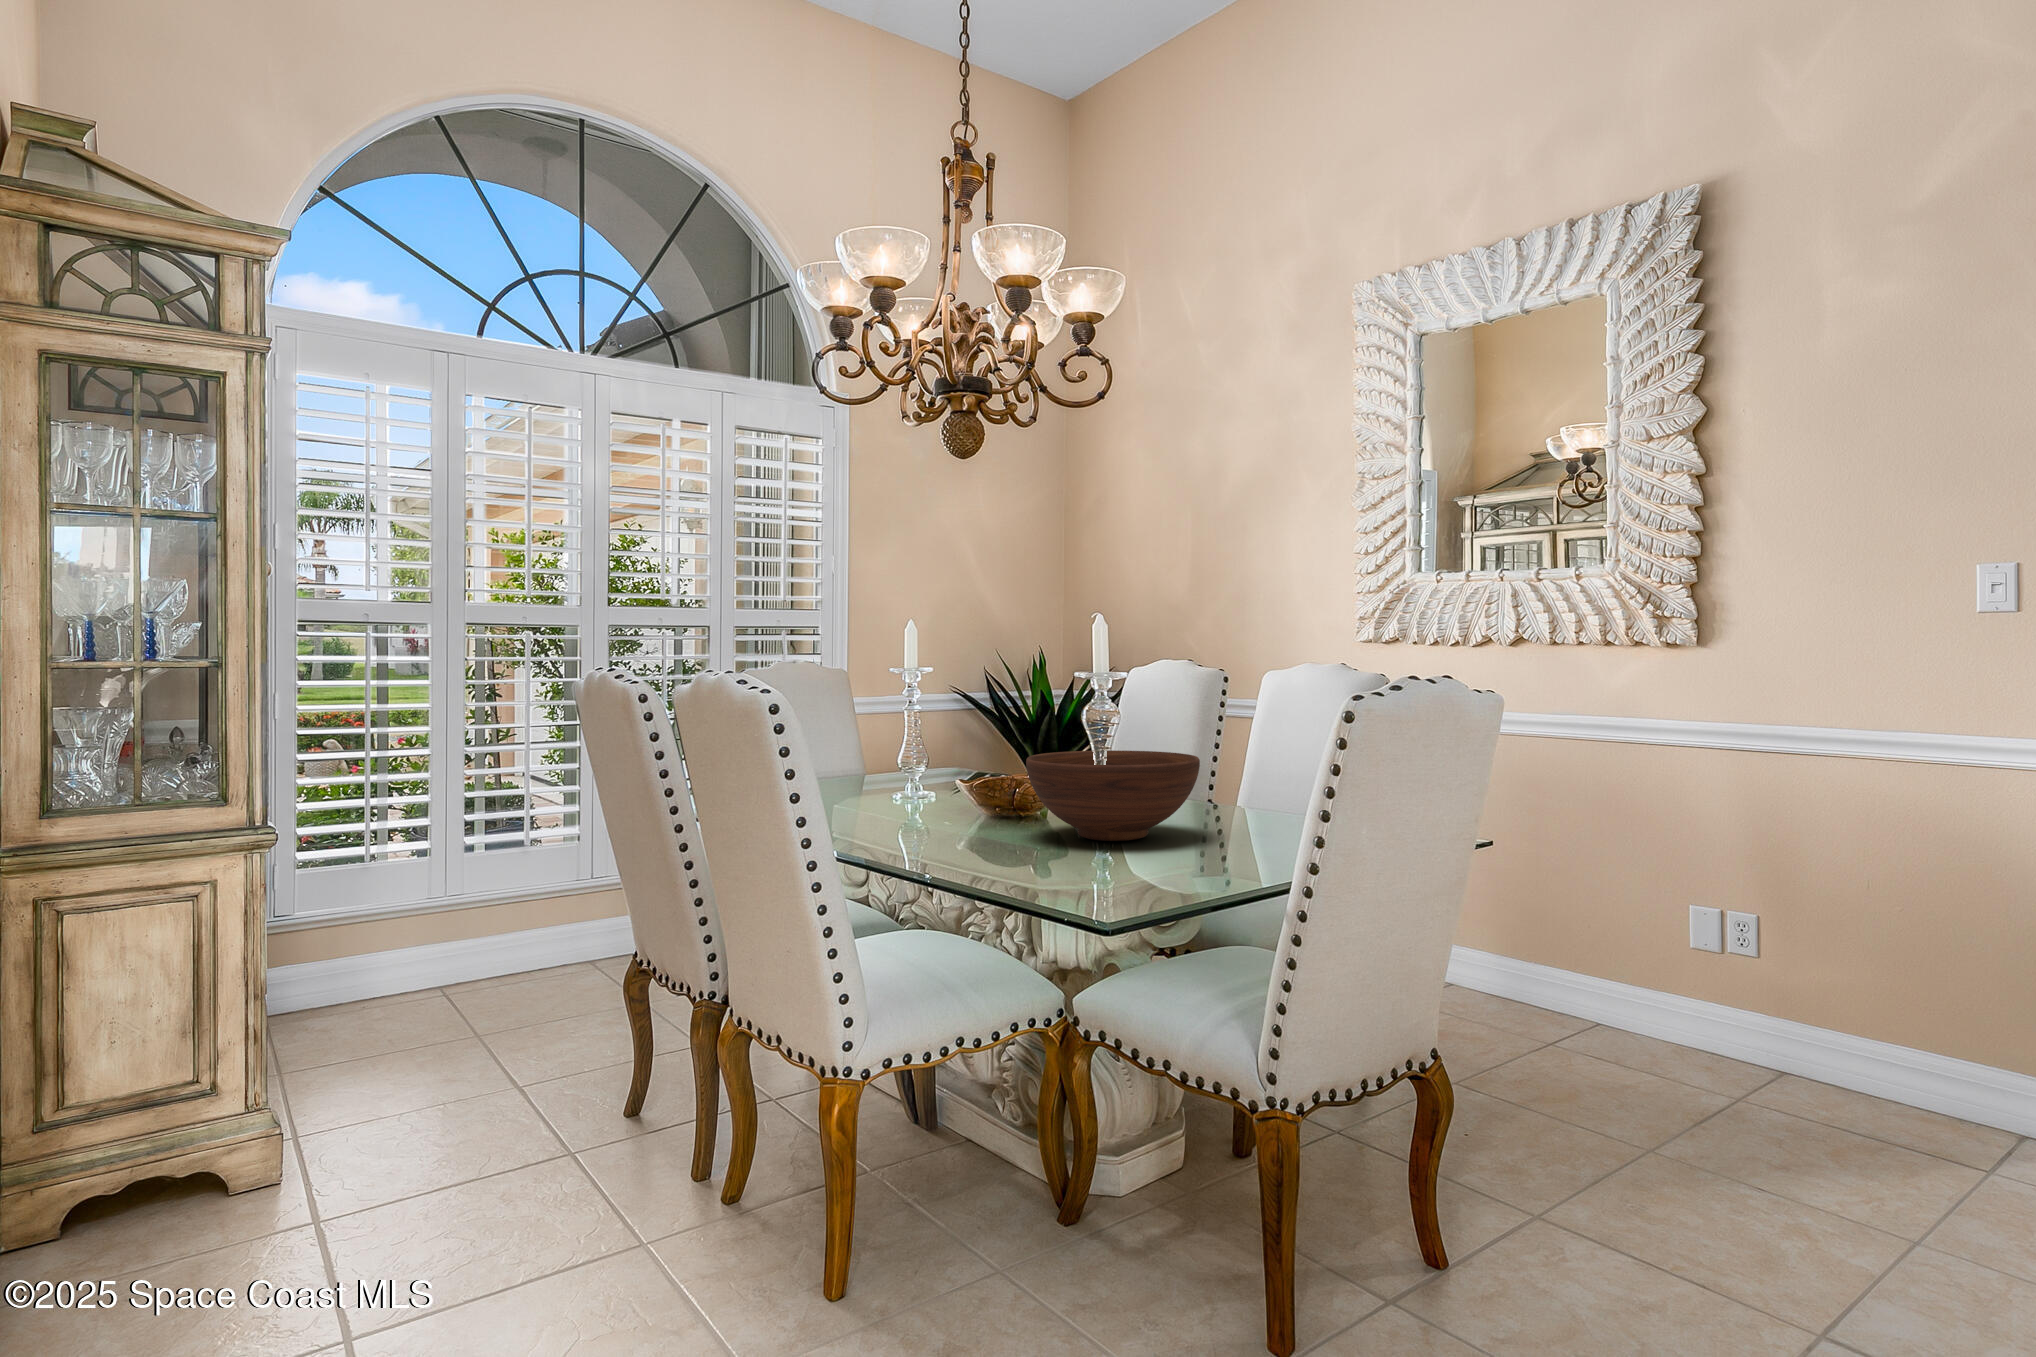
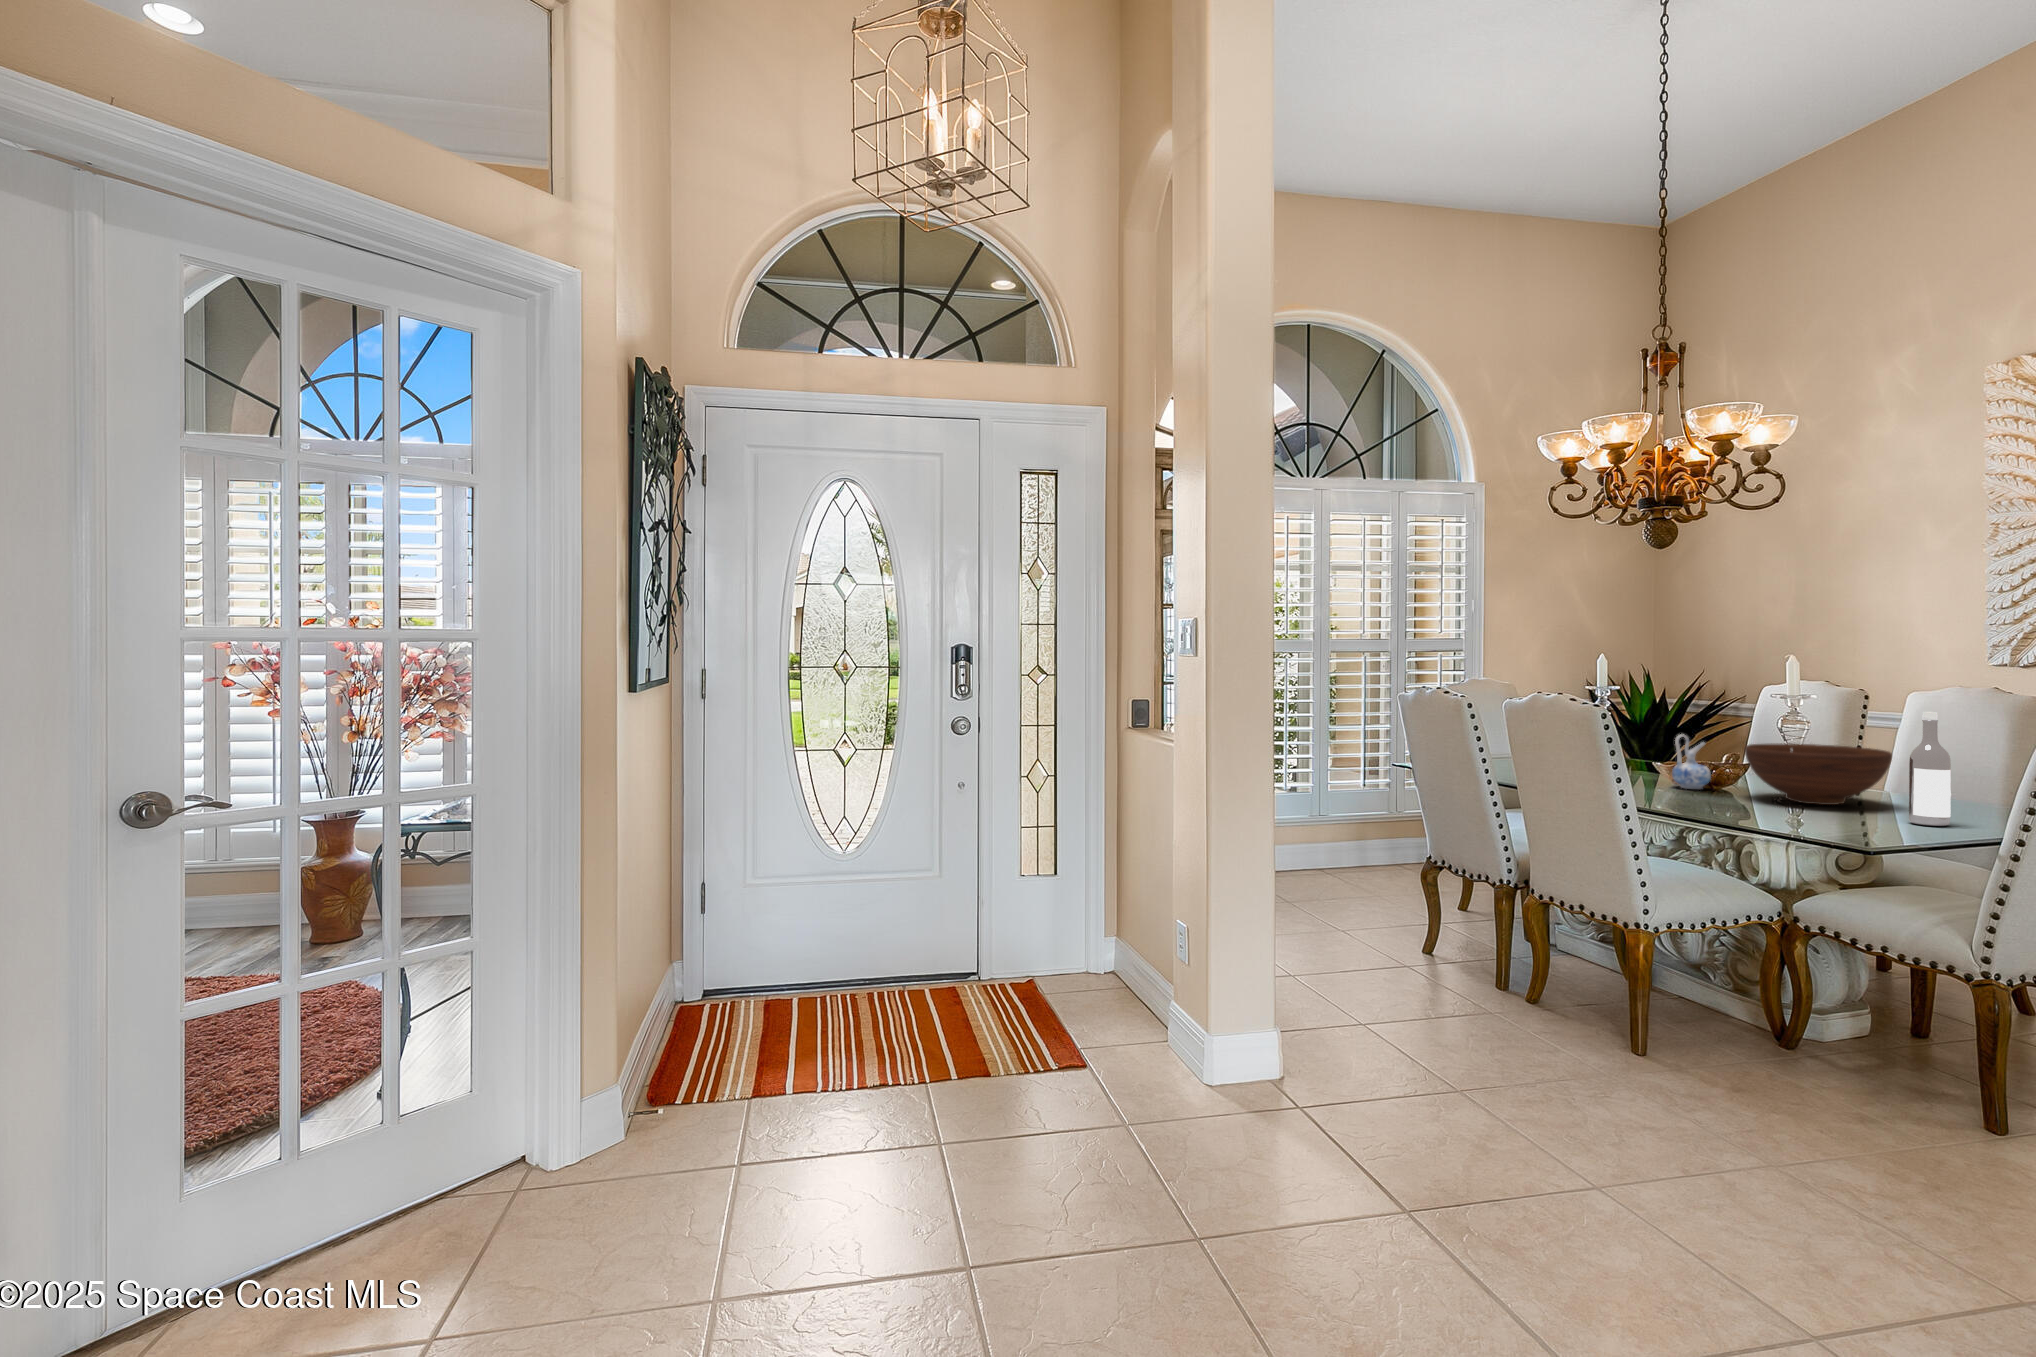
wine bottle: none [1200,696,1247,868] -> present [1909,712,1951,826]
ceramic pitcher: none [952,742,1001,825] -> present [1672,734,1711,789]

